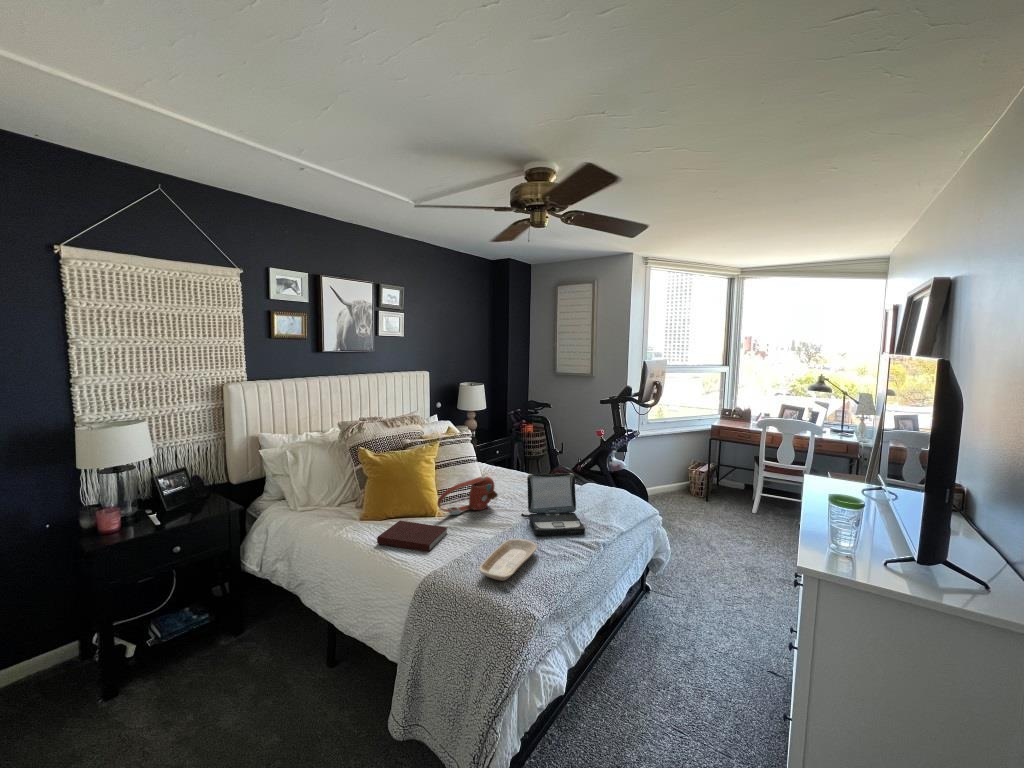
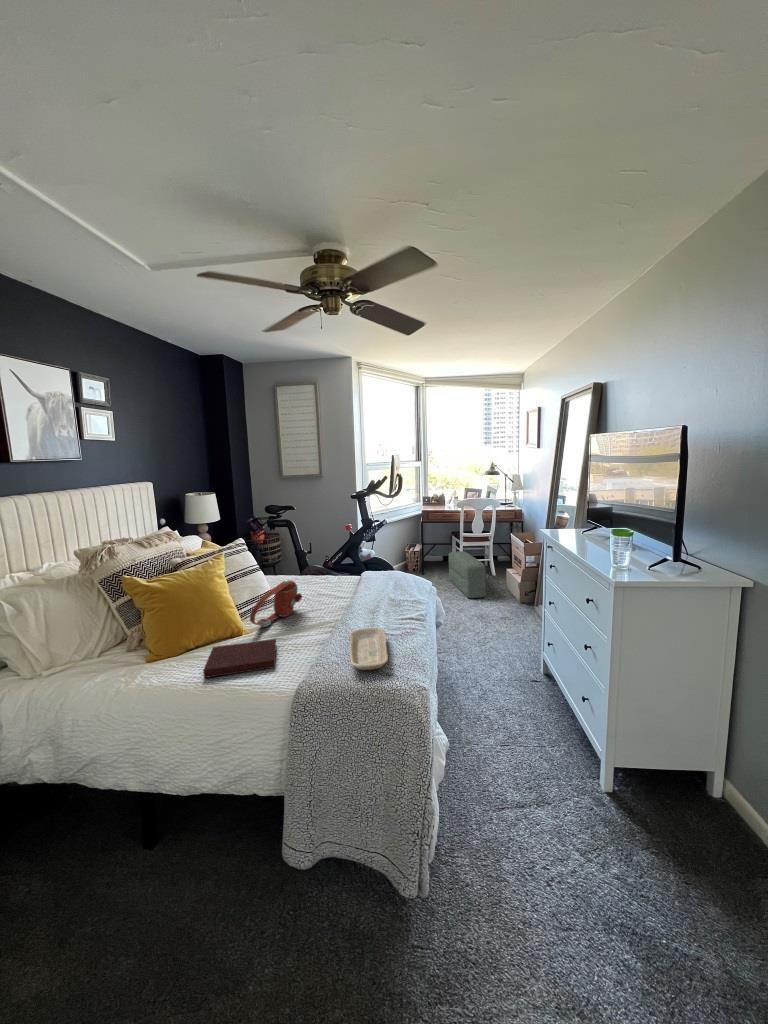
laptop: present [521,473,585,536] -> none [336,560,405,623]
pouf: none [736,482,776,548] -> present [449,551,486,598]

